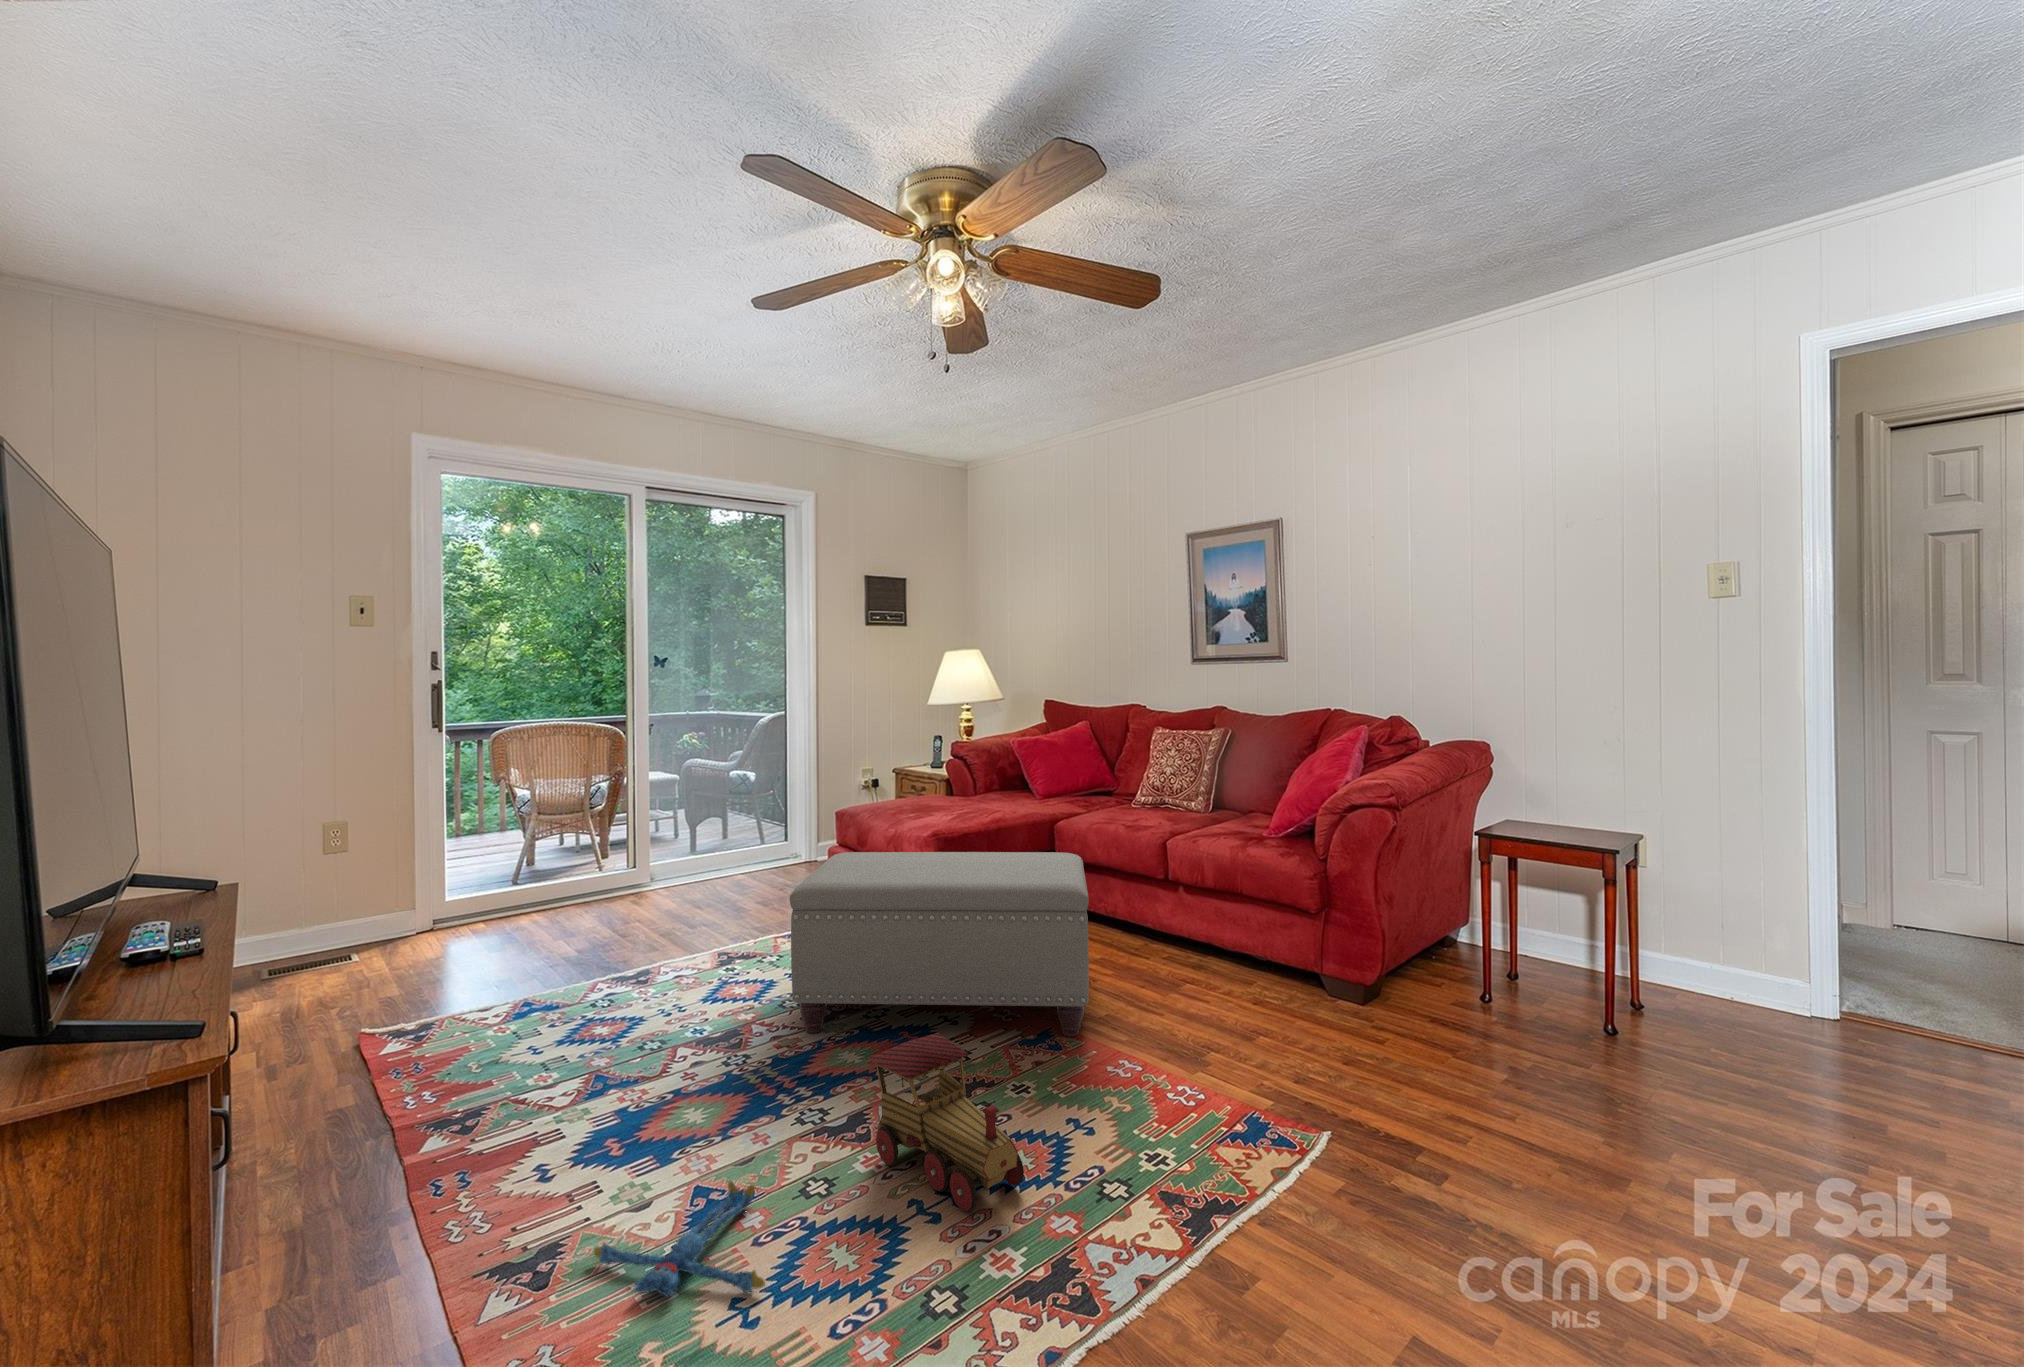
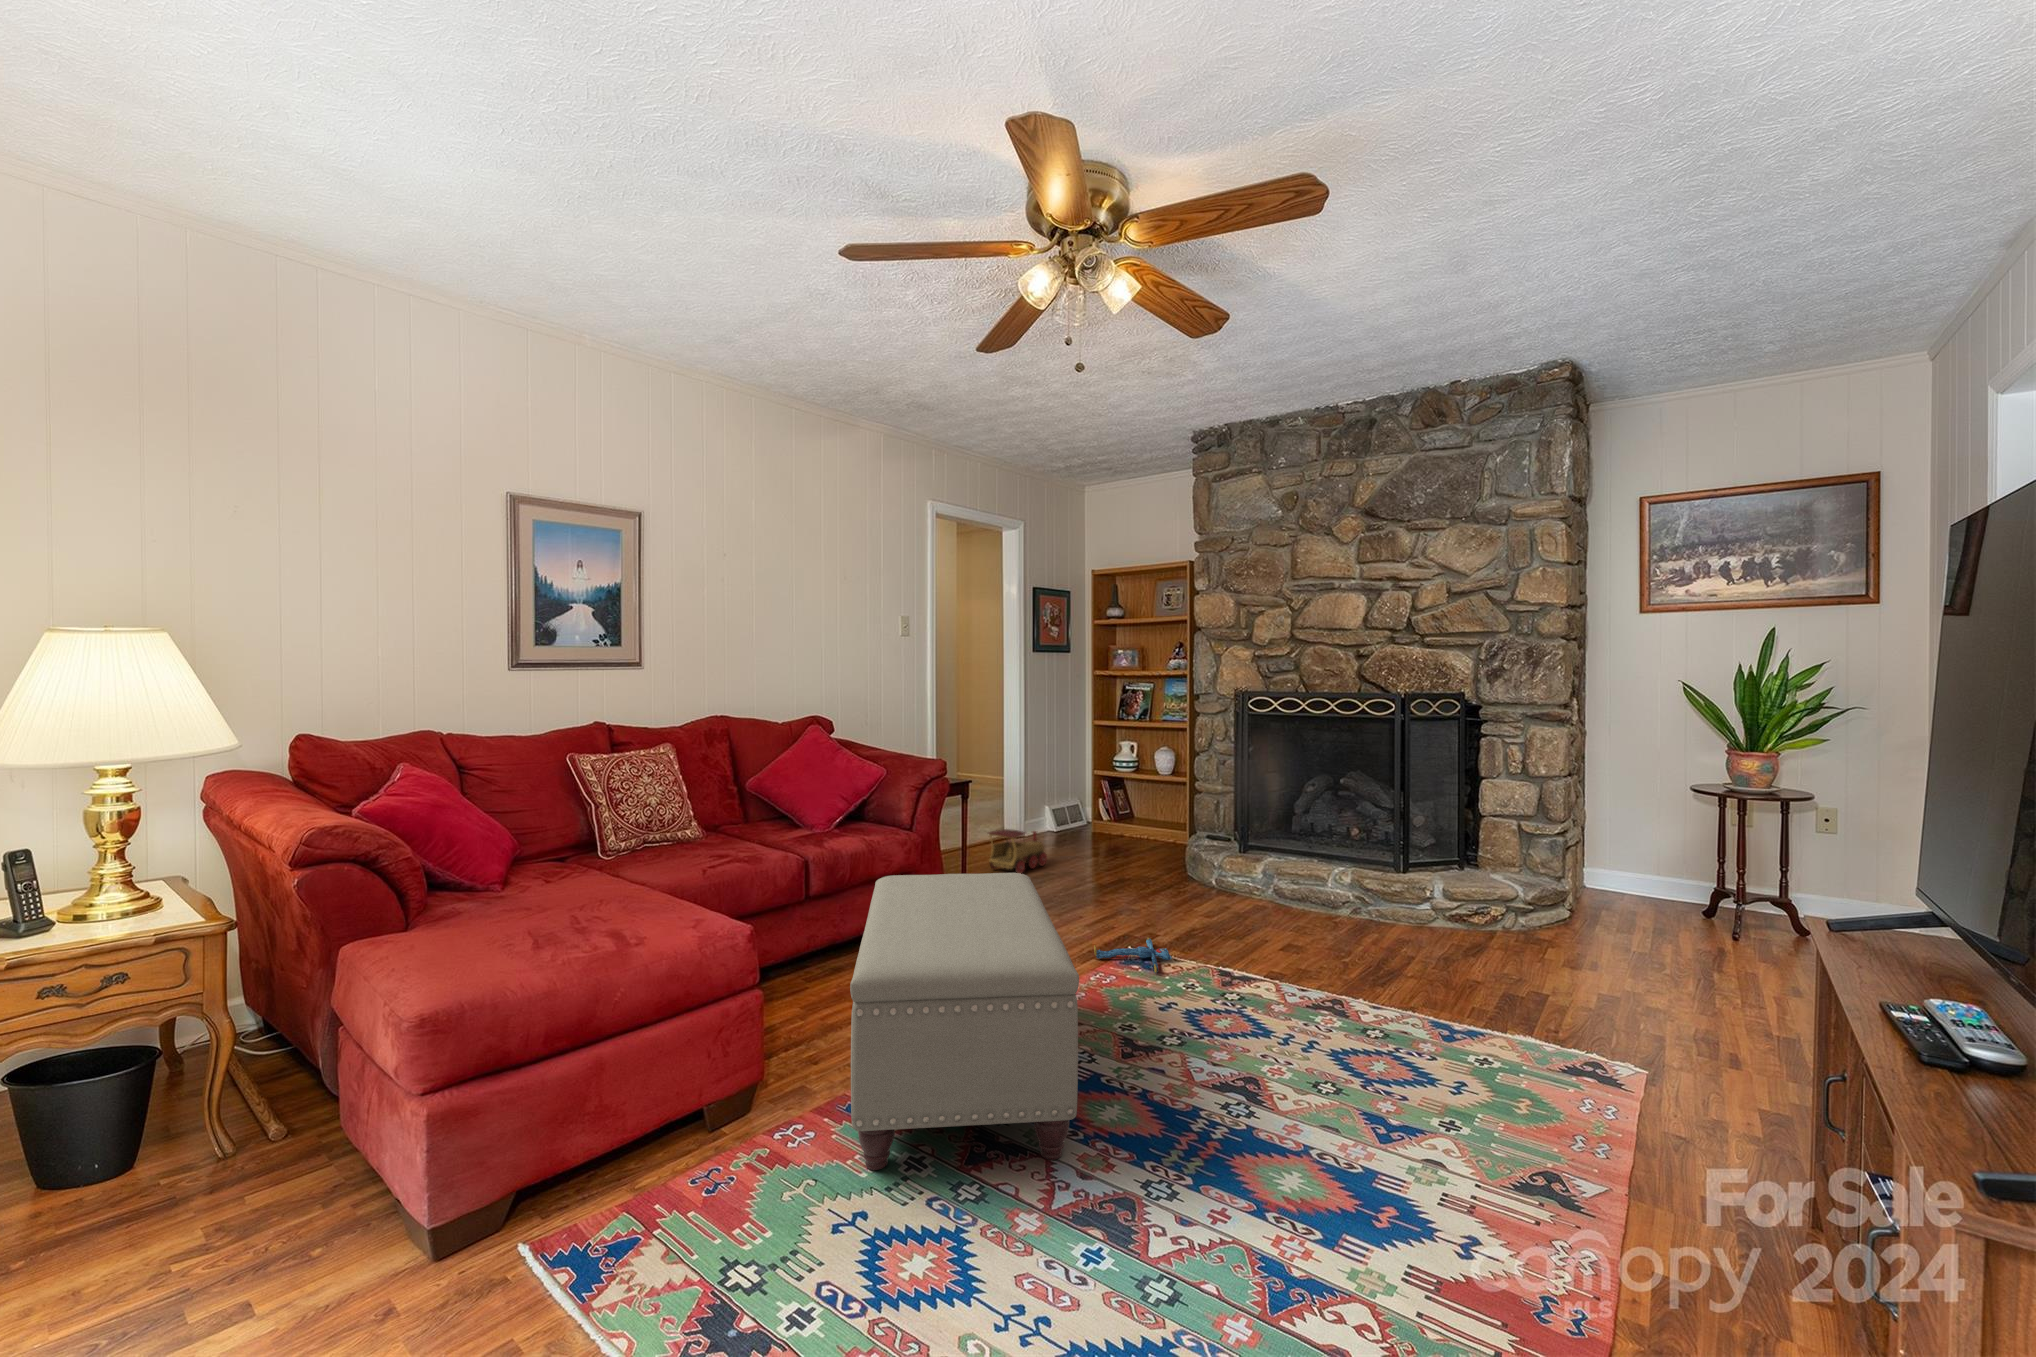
toy train: present [868,1033,1024,1213] -> present [988,829,1047,873]
plush toy: present [594,1181,765,1297] -> present [1094,937,1171,973]

